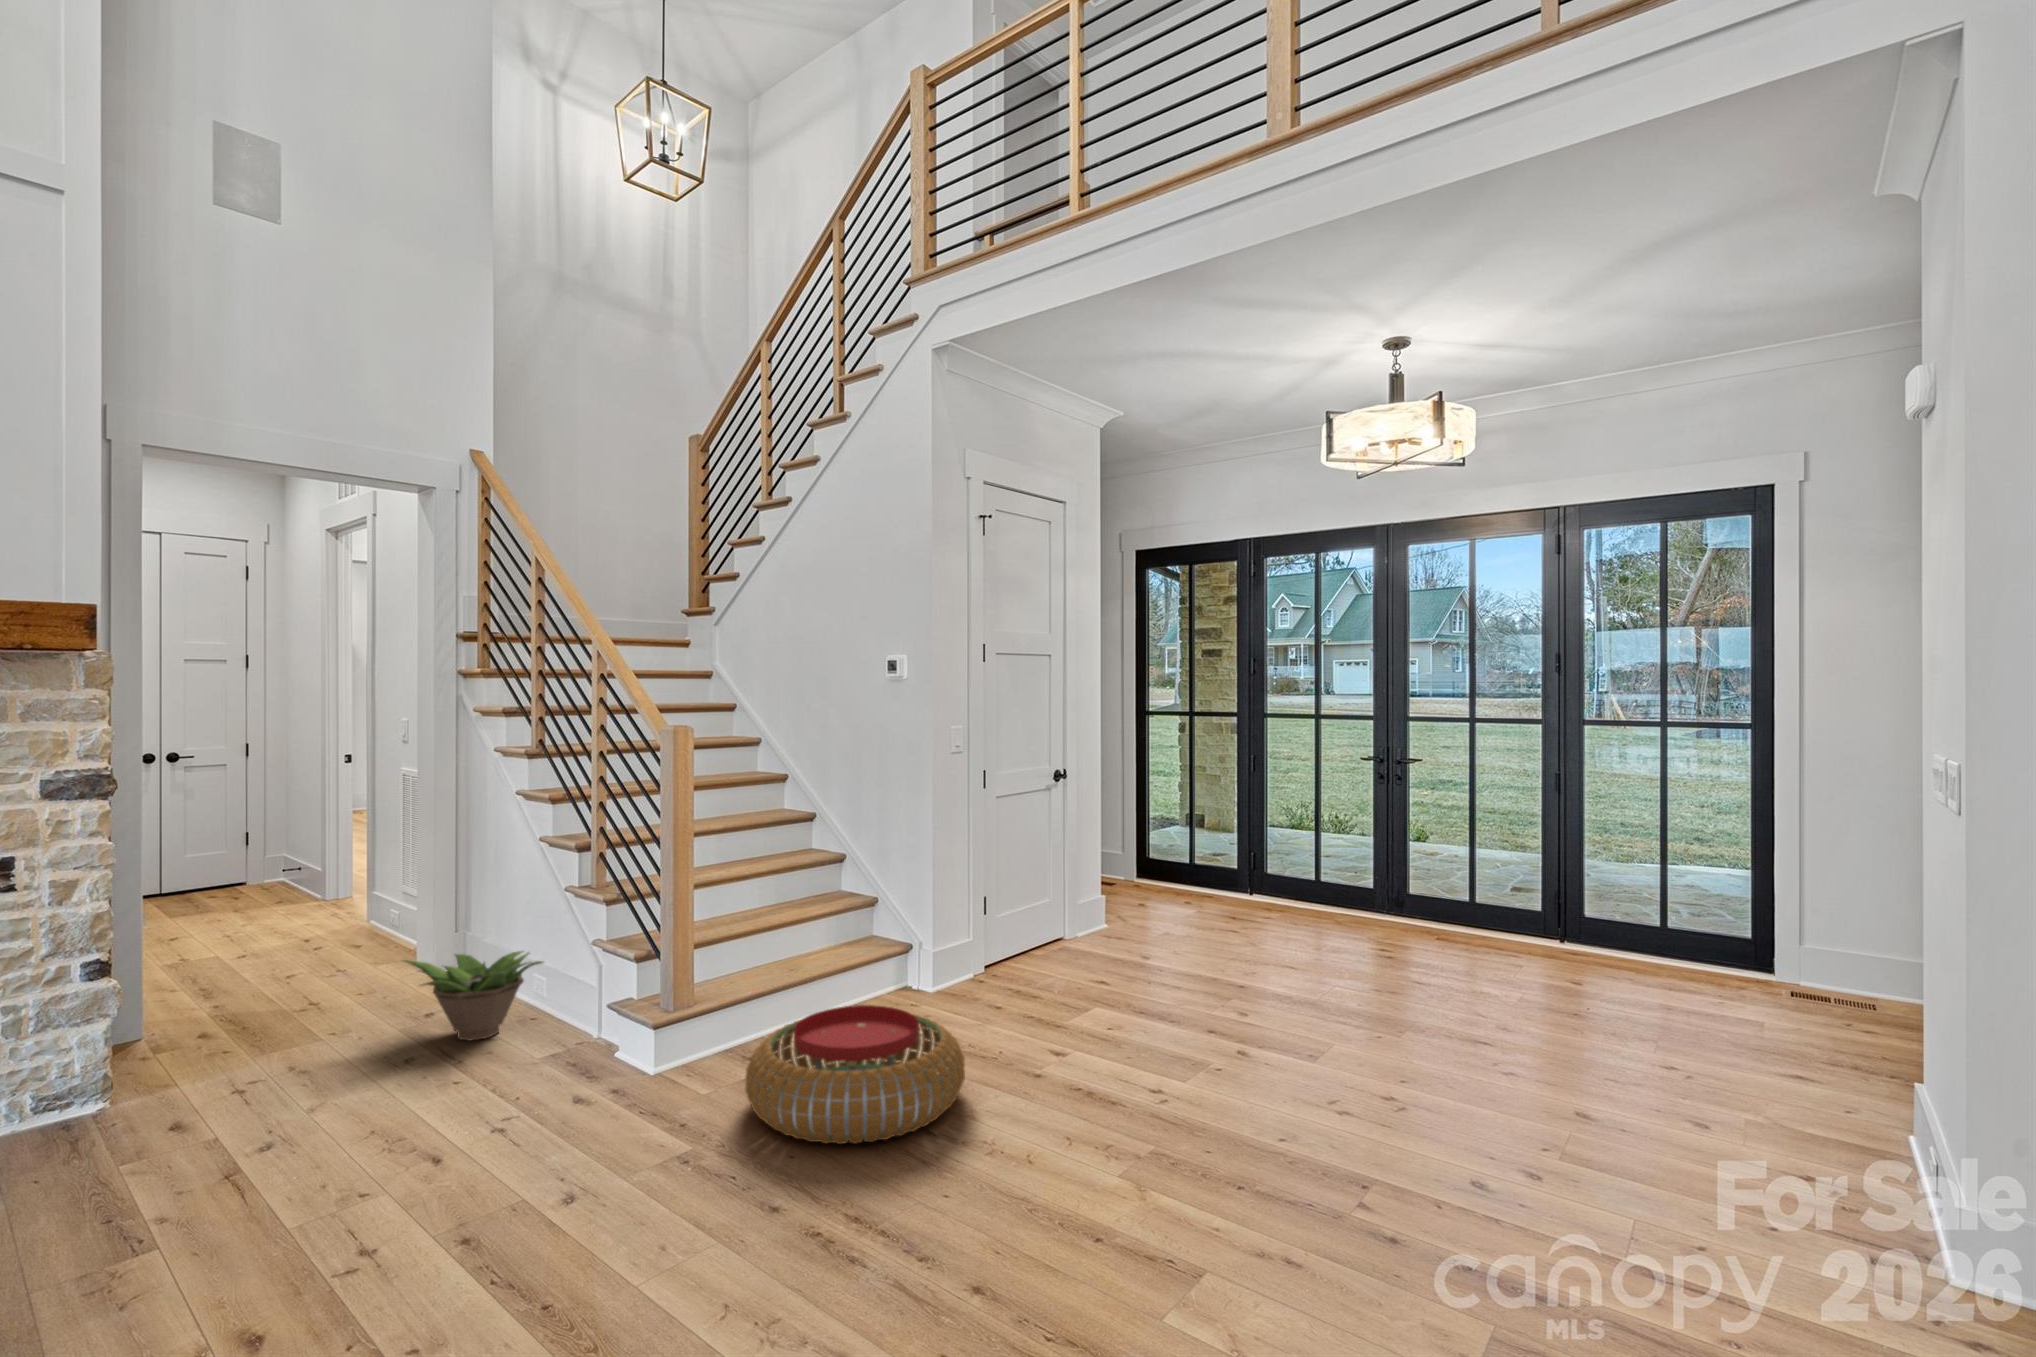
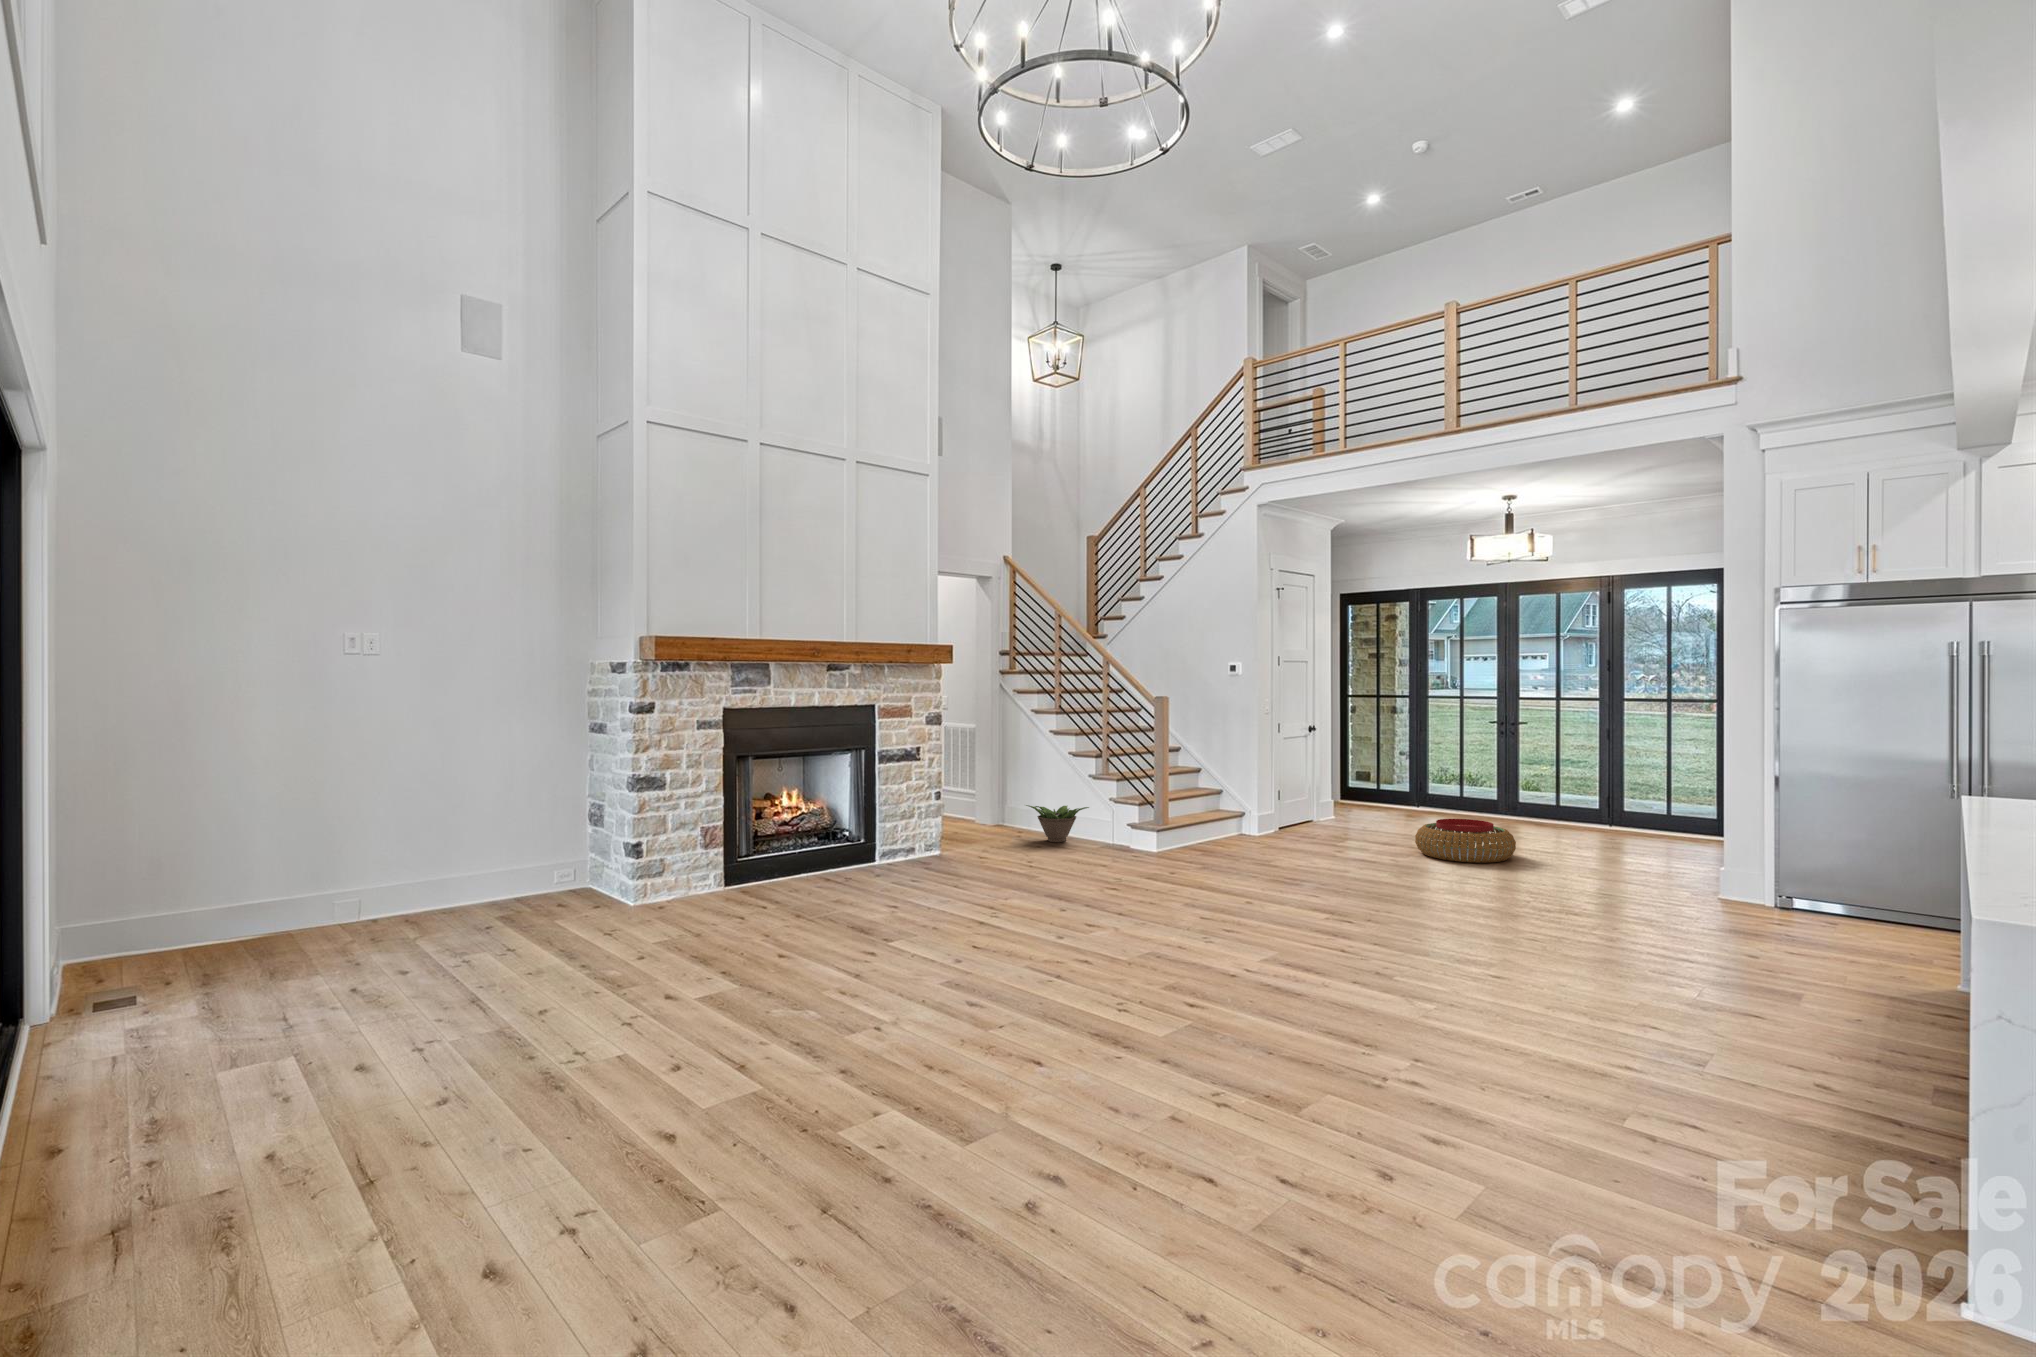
pouf: present [745,1005,965,1144] -> present [1415,819,1516,863]

